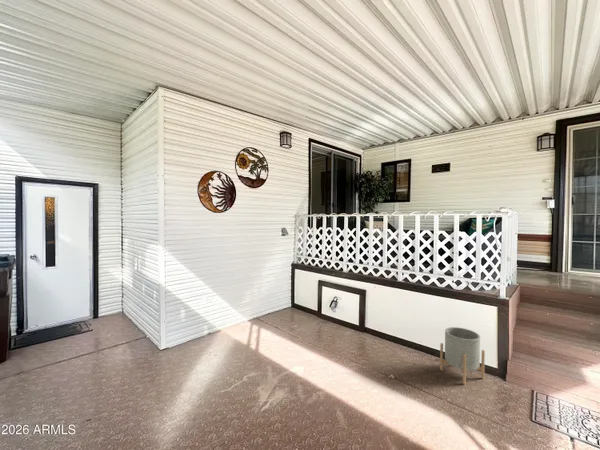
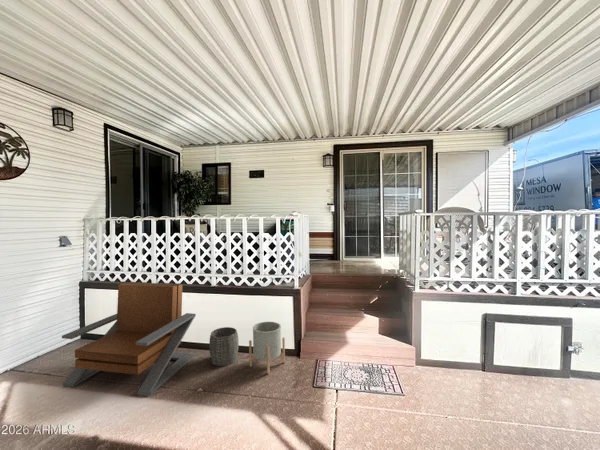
lounge chair: none [286,269,383,368] -> present [62,282,196,396]
woven basket: none [397,324,427,362] -> present [209,327,239,366]

